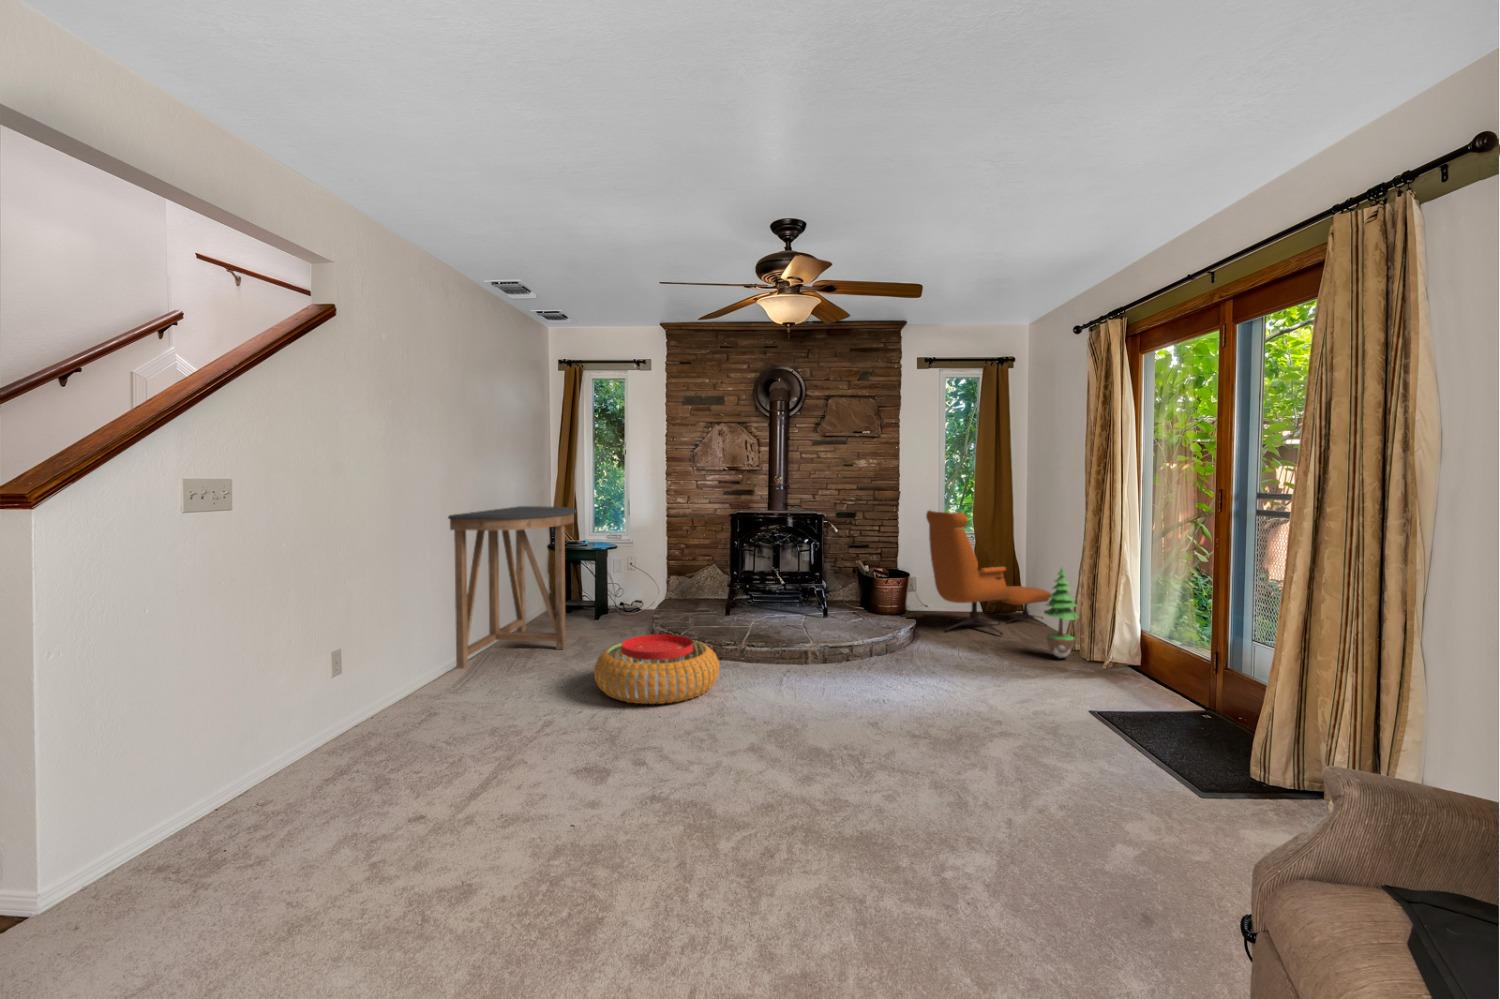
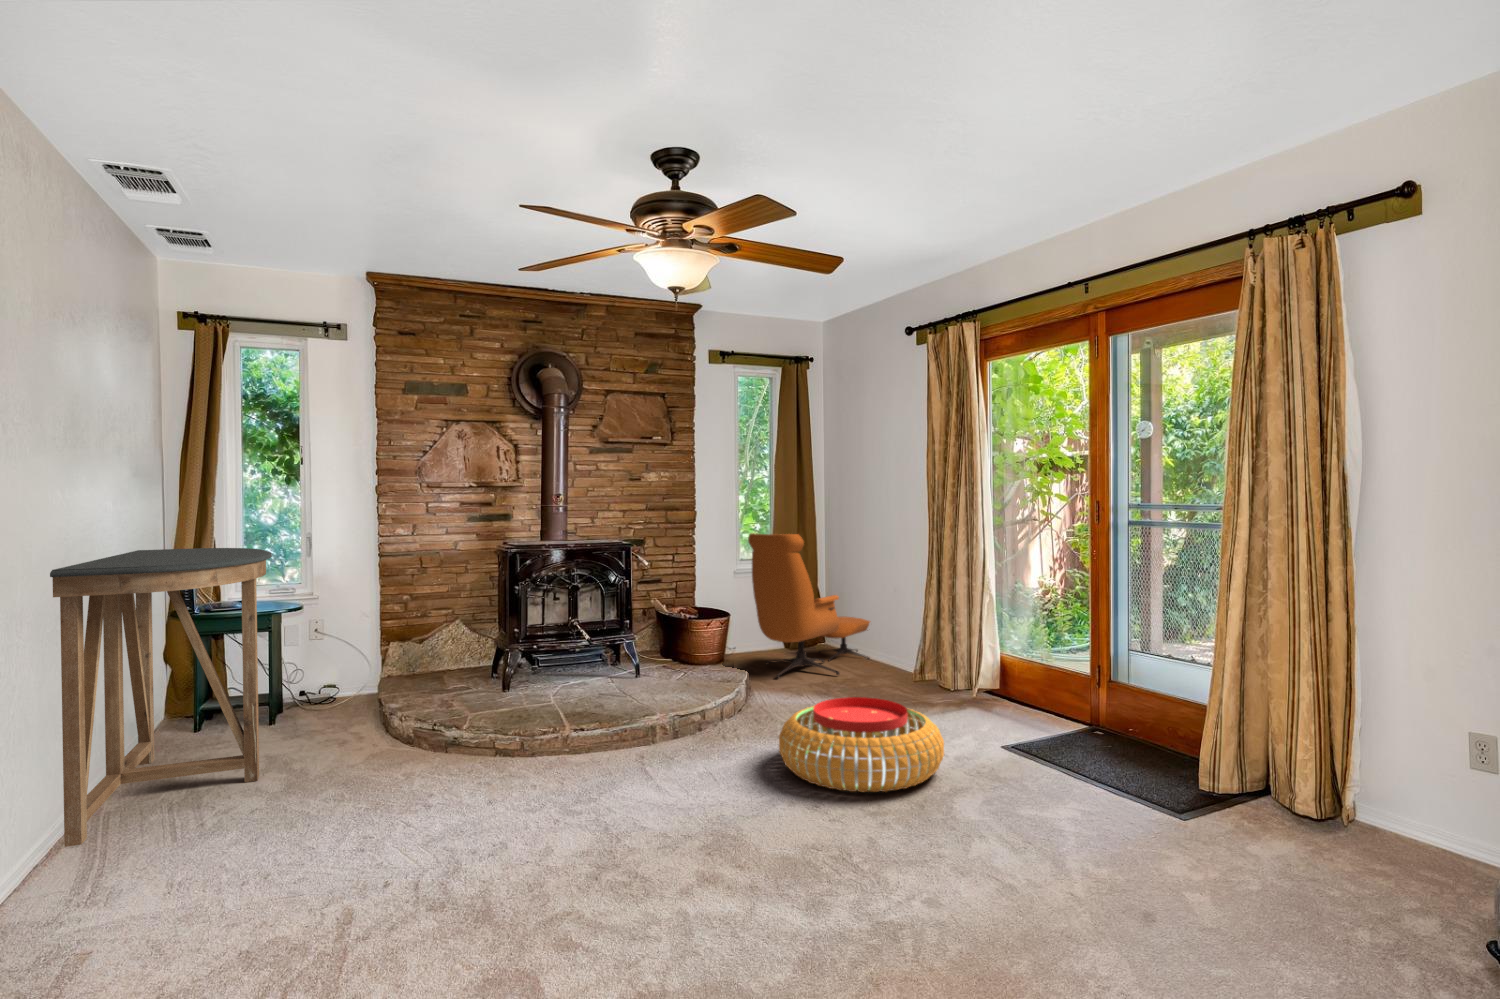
potted tree: present [1044,569,1079,658] -> none [898,590,935,693]
pouf: present [594,634,719,704] -> present [779,697,944,792]

